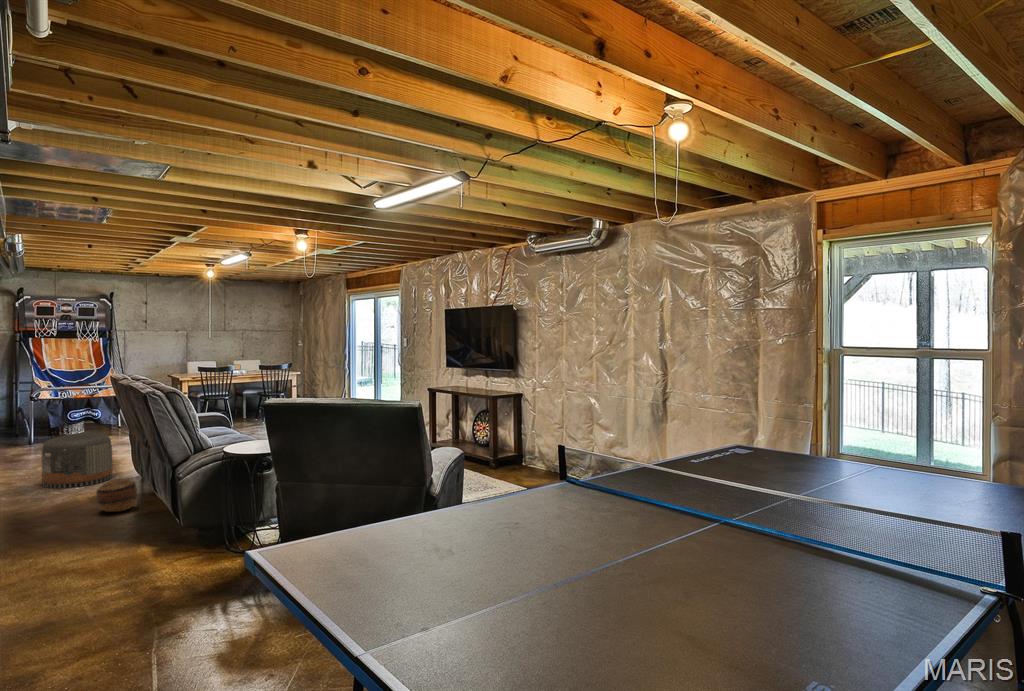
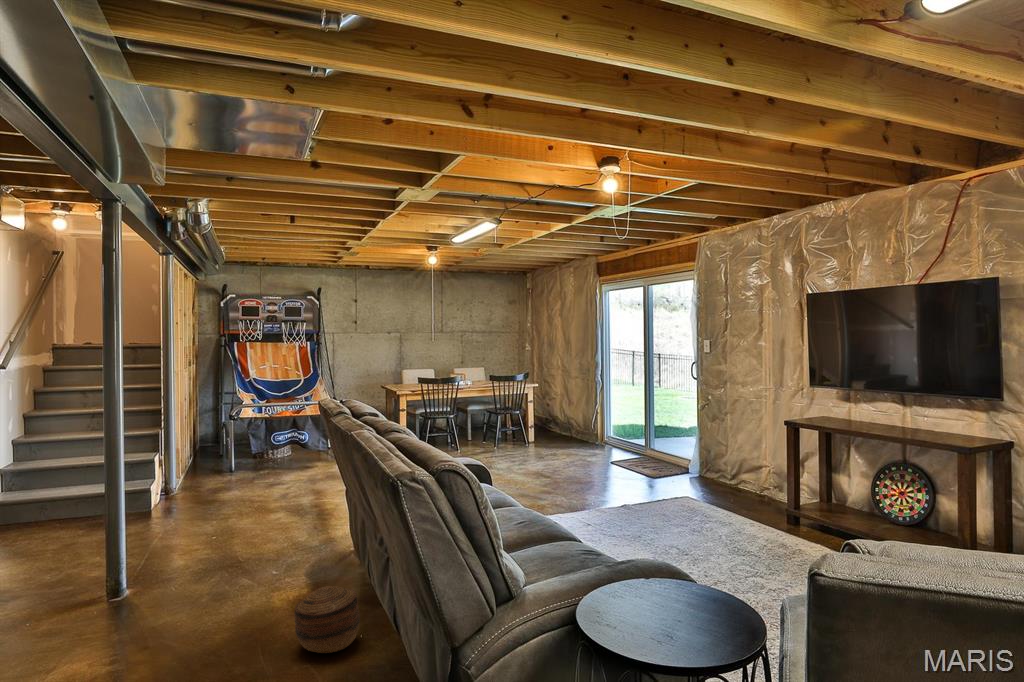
pouf: present [42,433,112,488] -> none [227,479,320,569]

